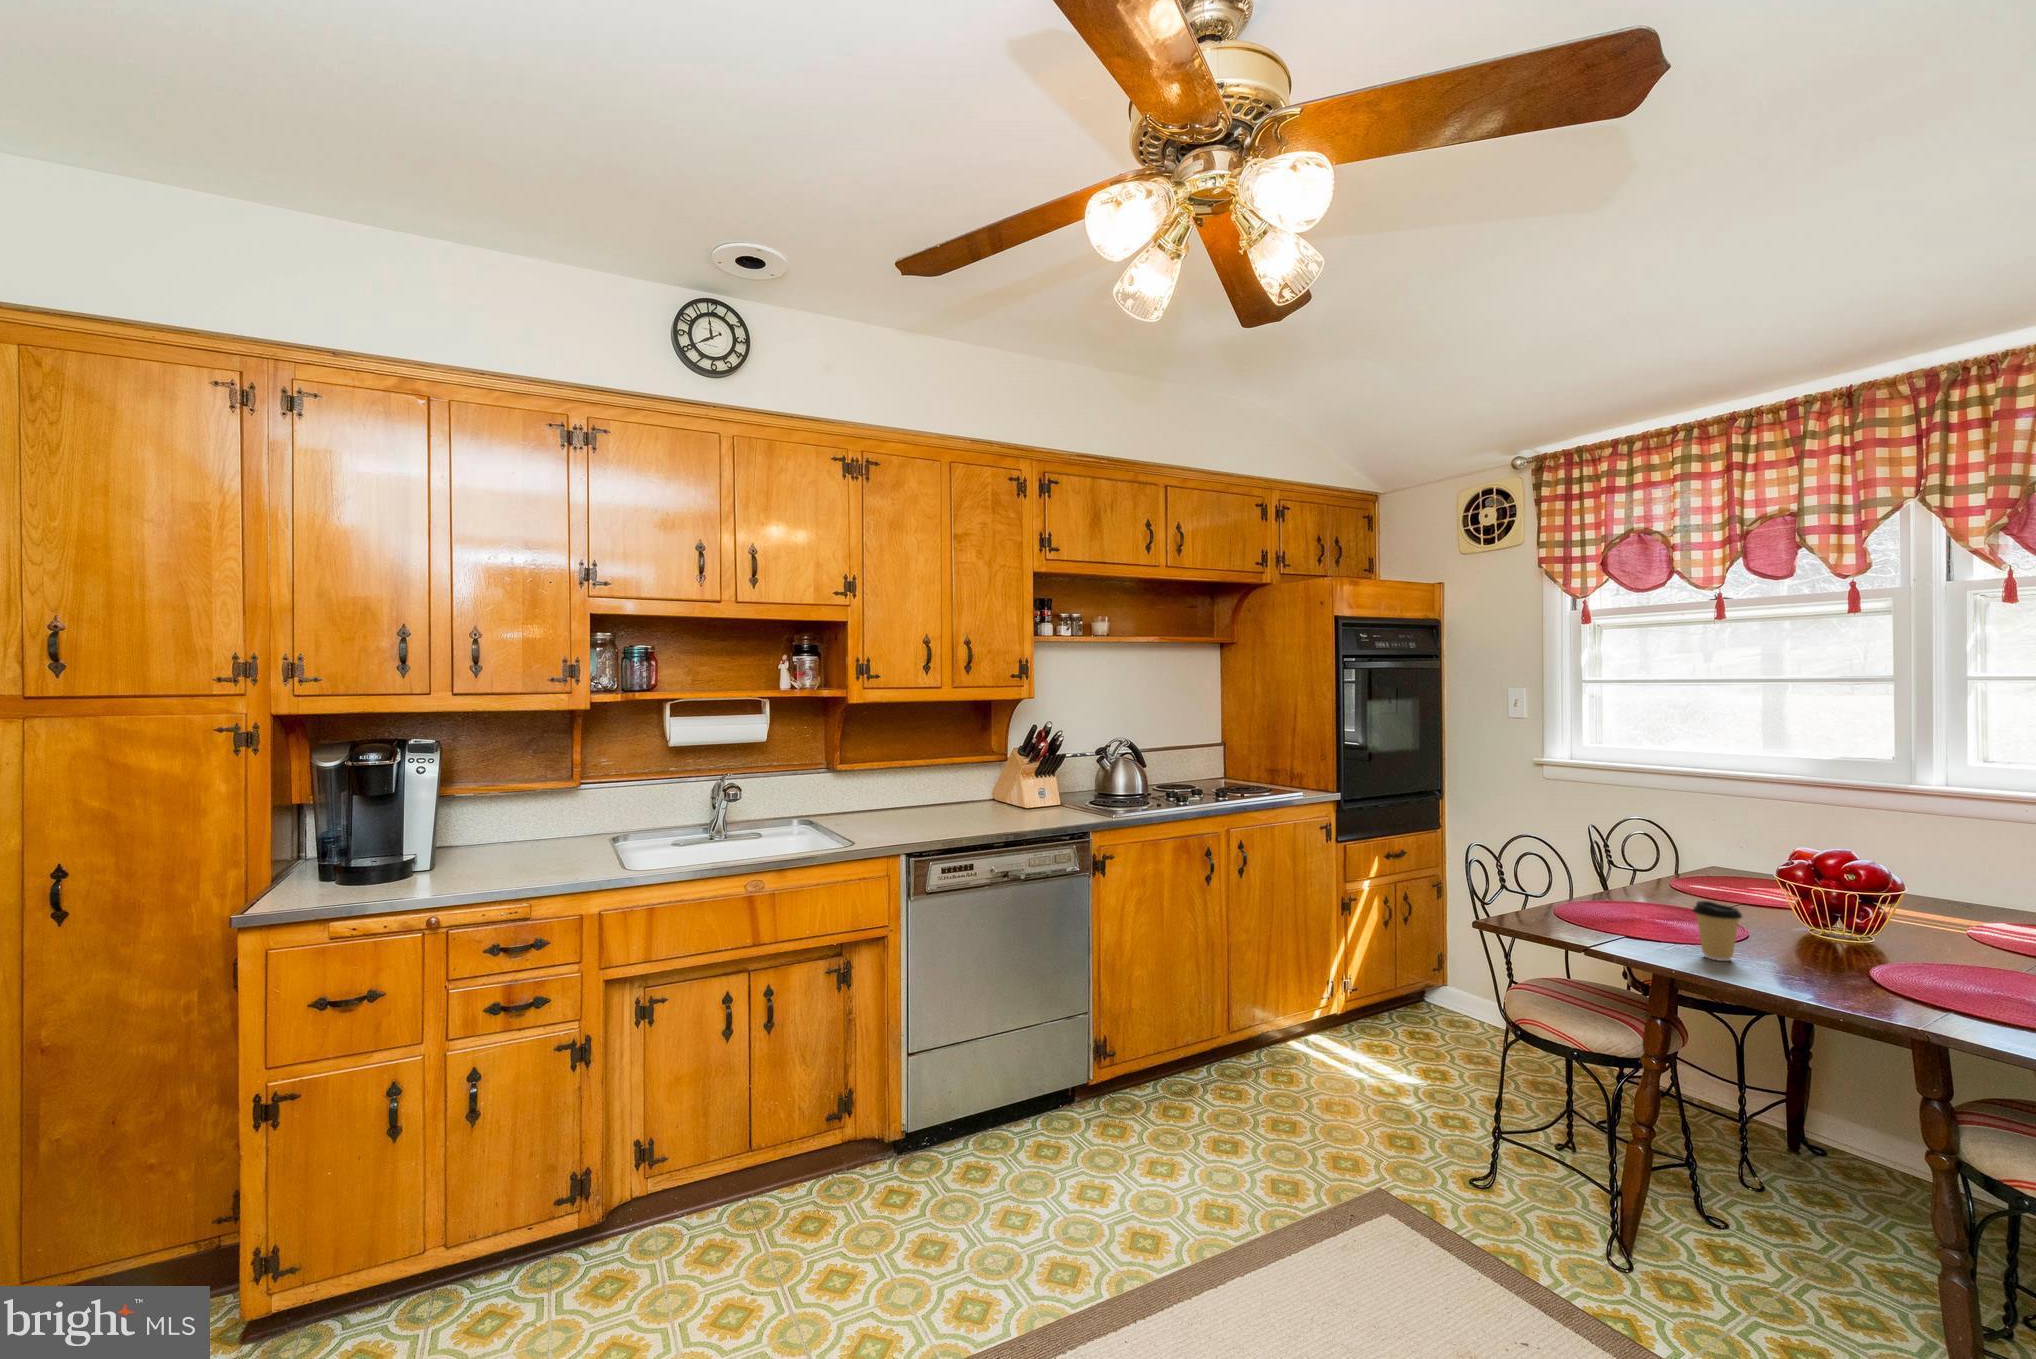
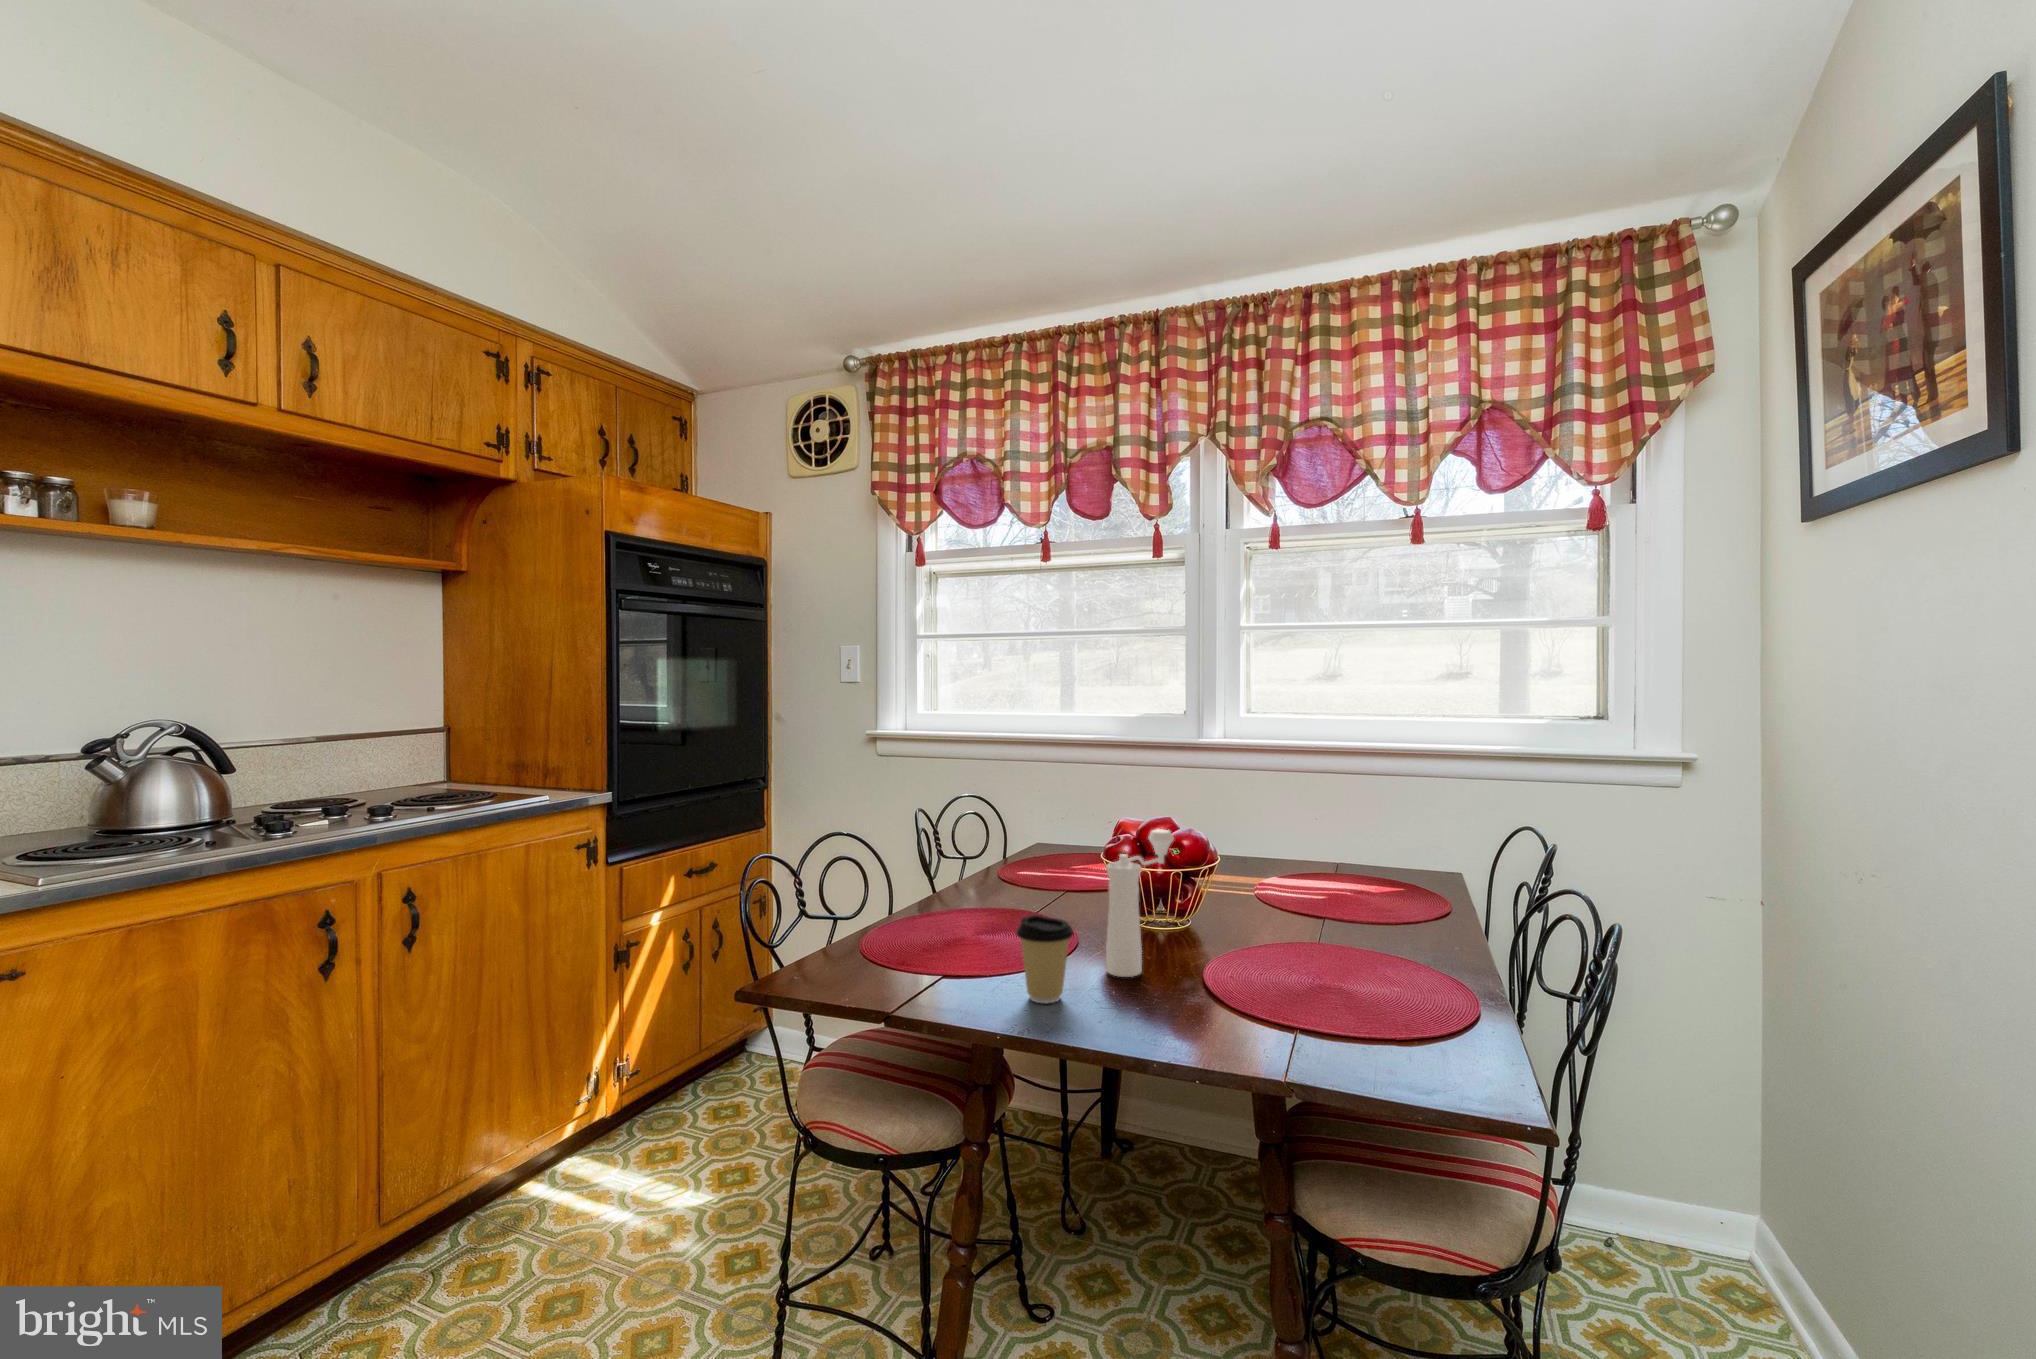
pepper mill: none [1774,855,1846,959] -> present [1106,829,1174,977]

